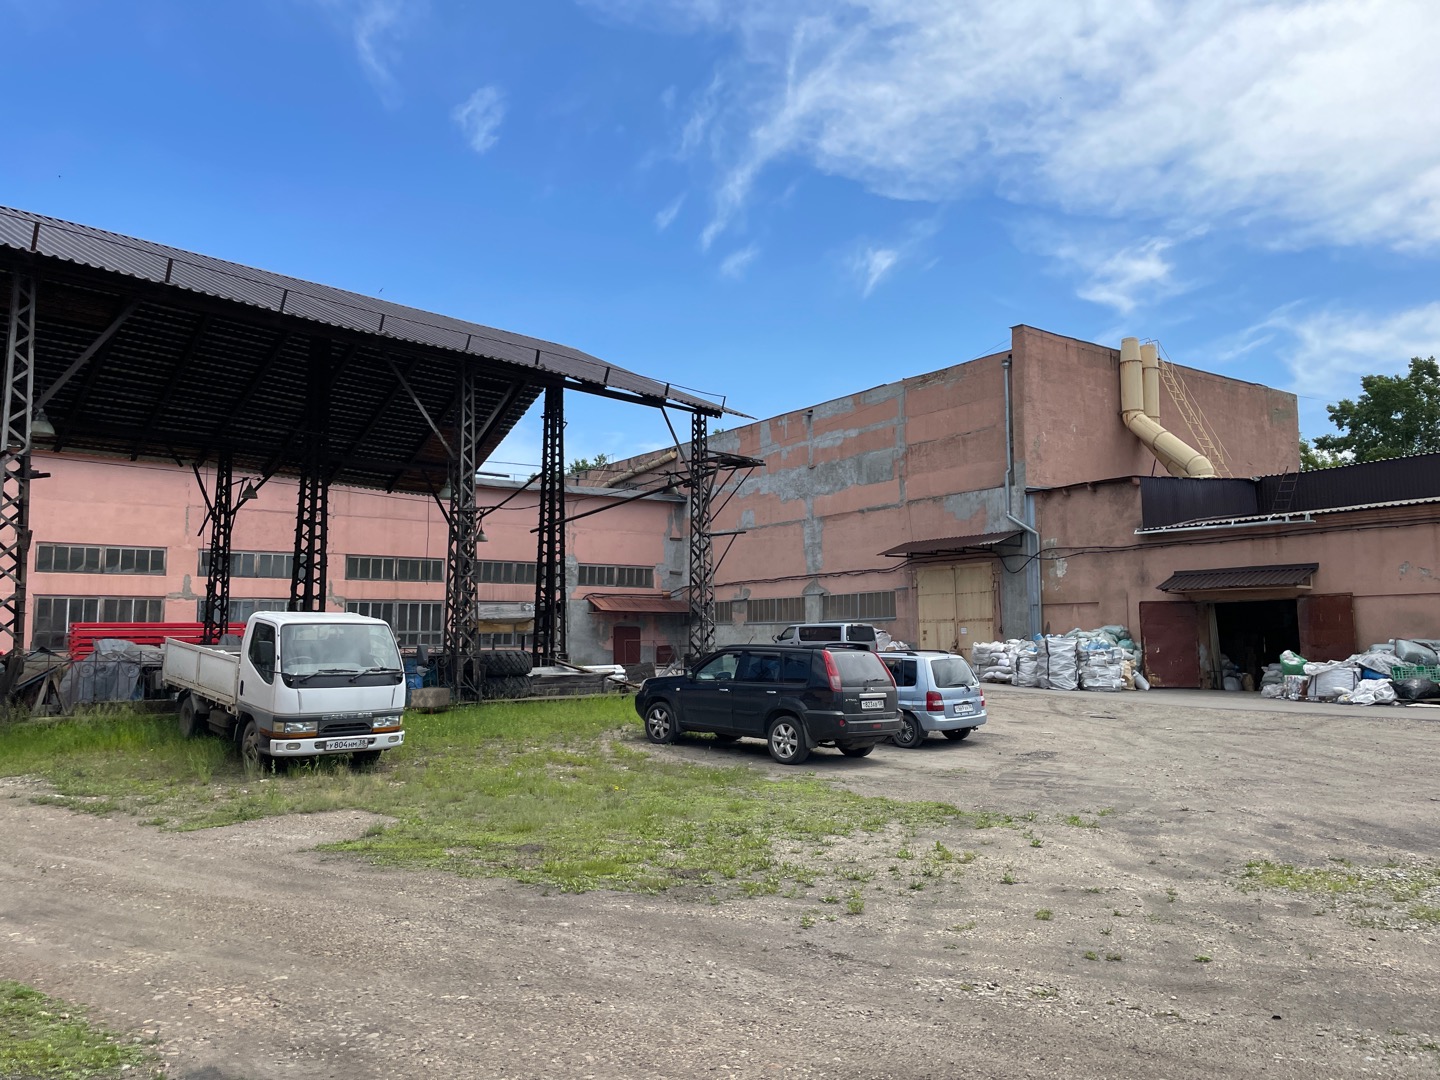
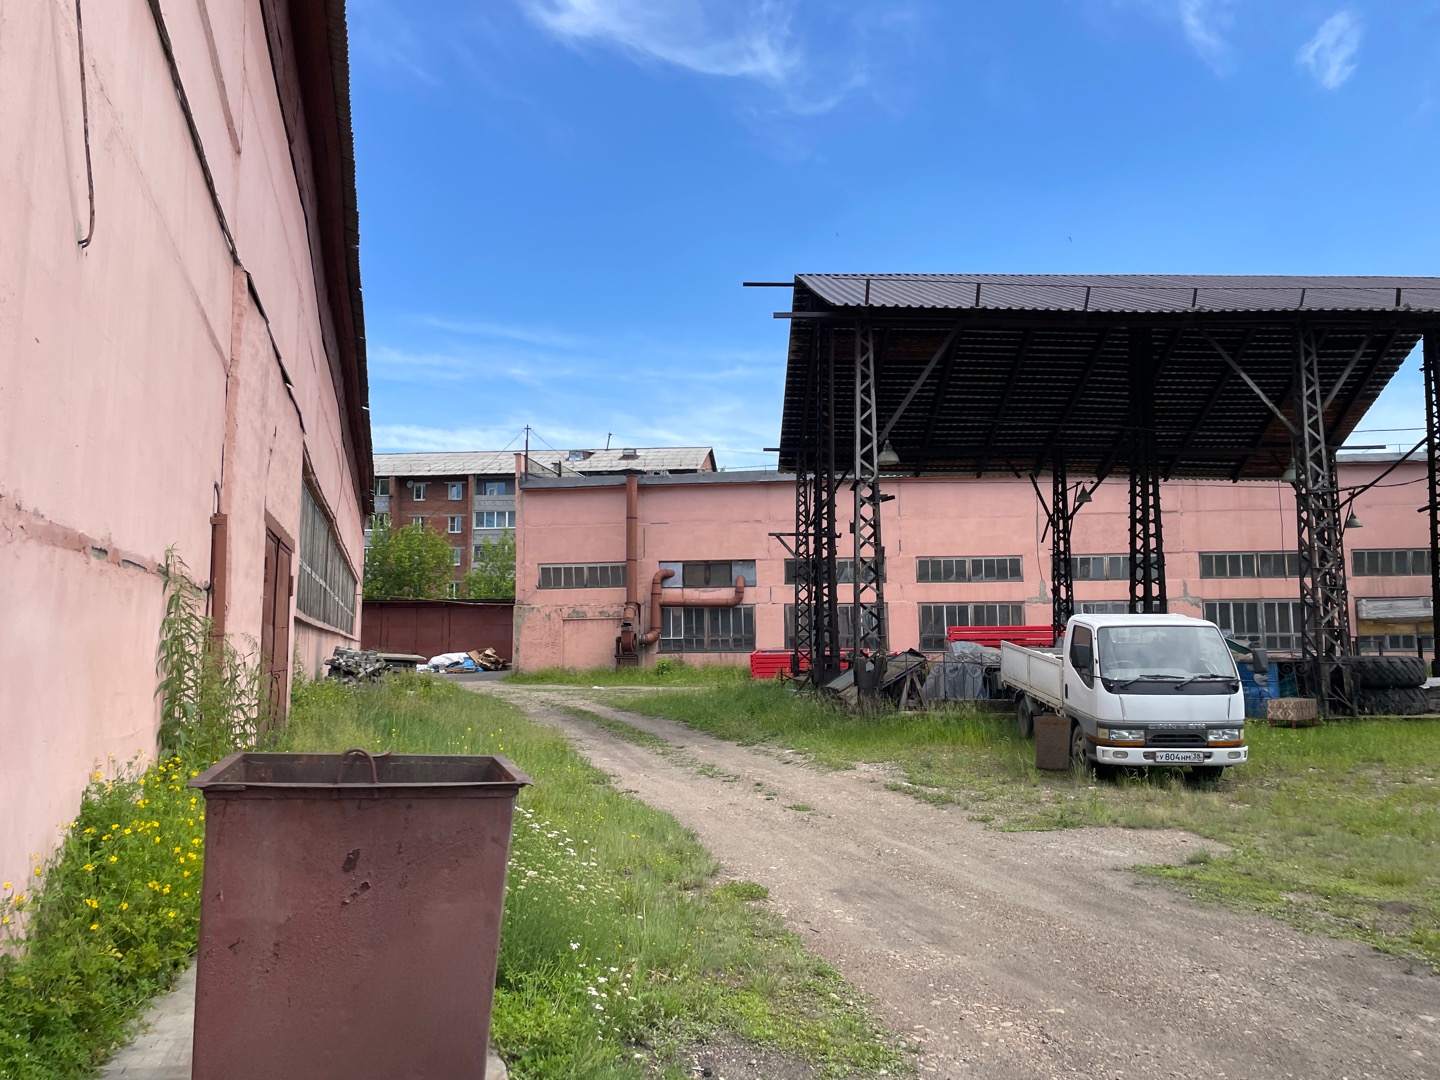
trash can: none [203,709,245,767] -> present [1033,713,1071,771]

